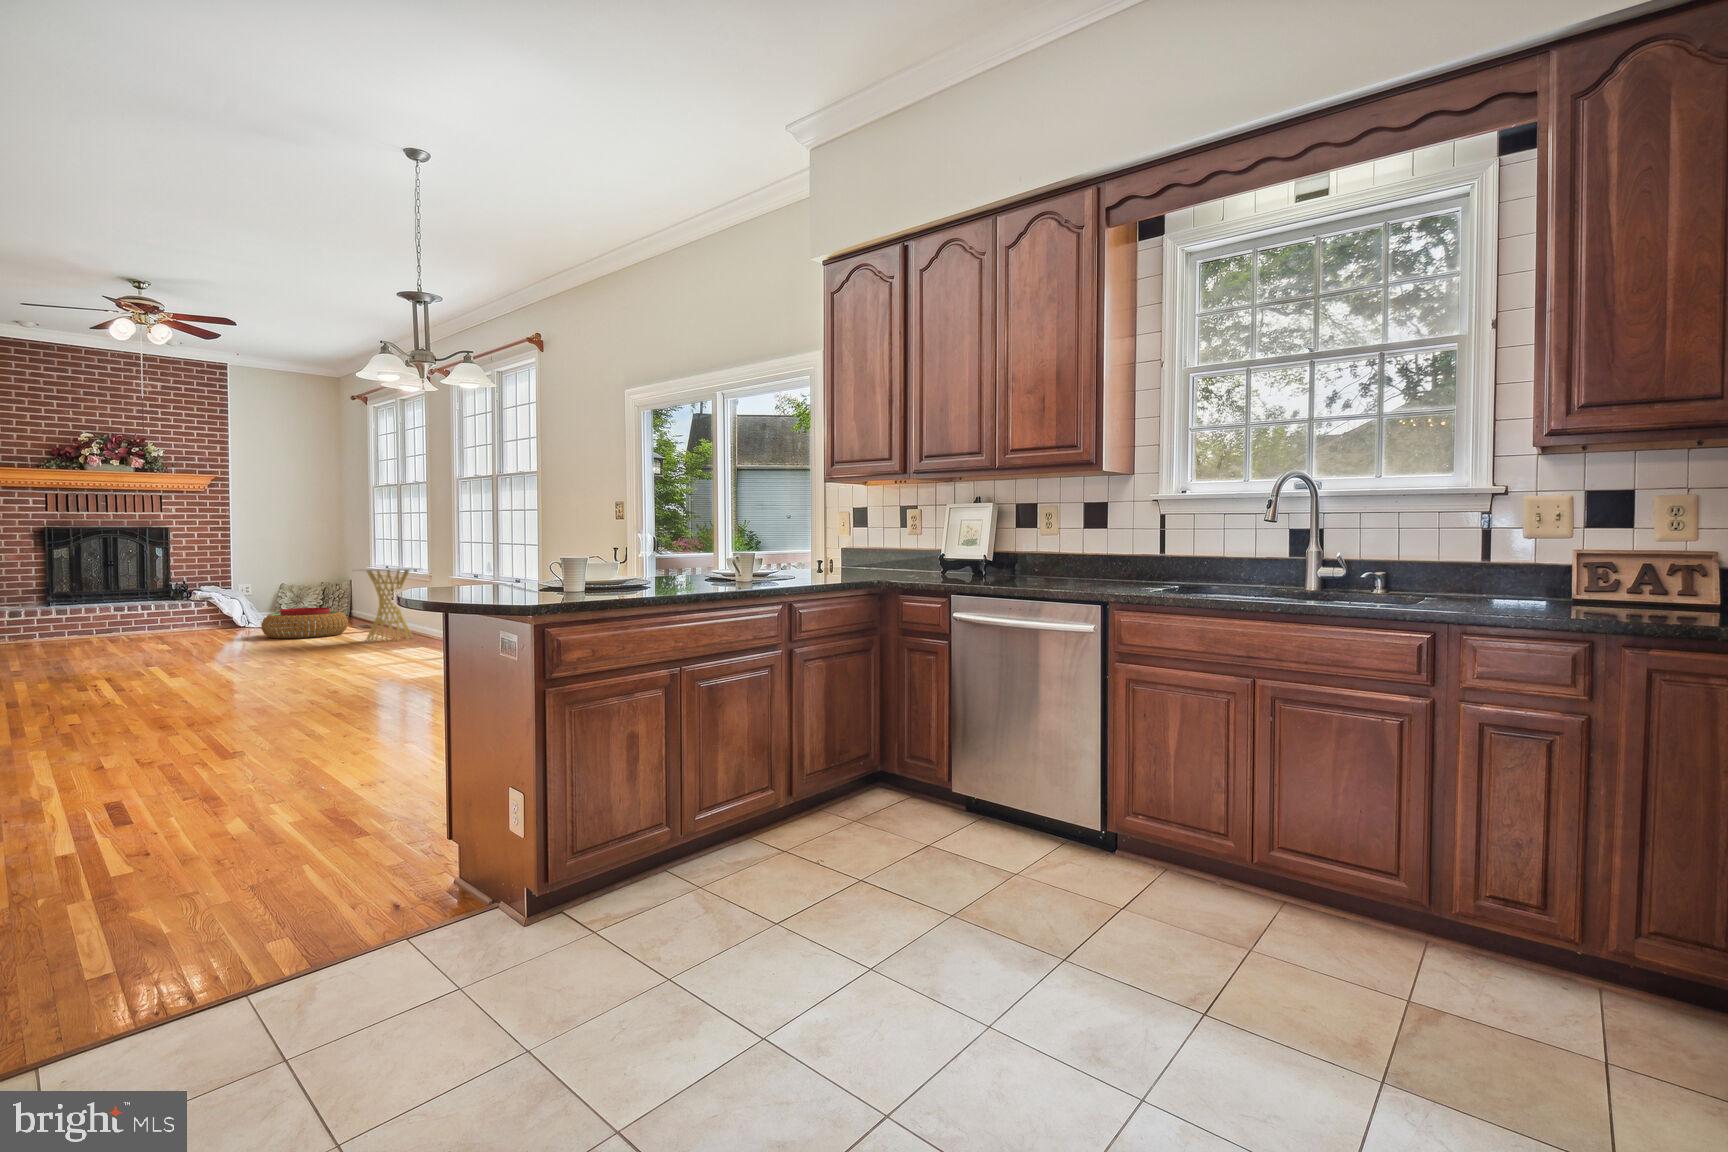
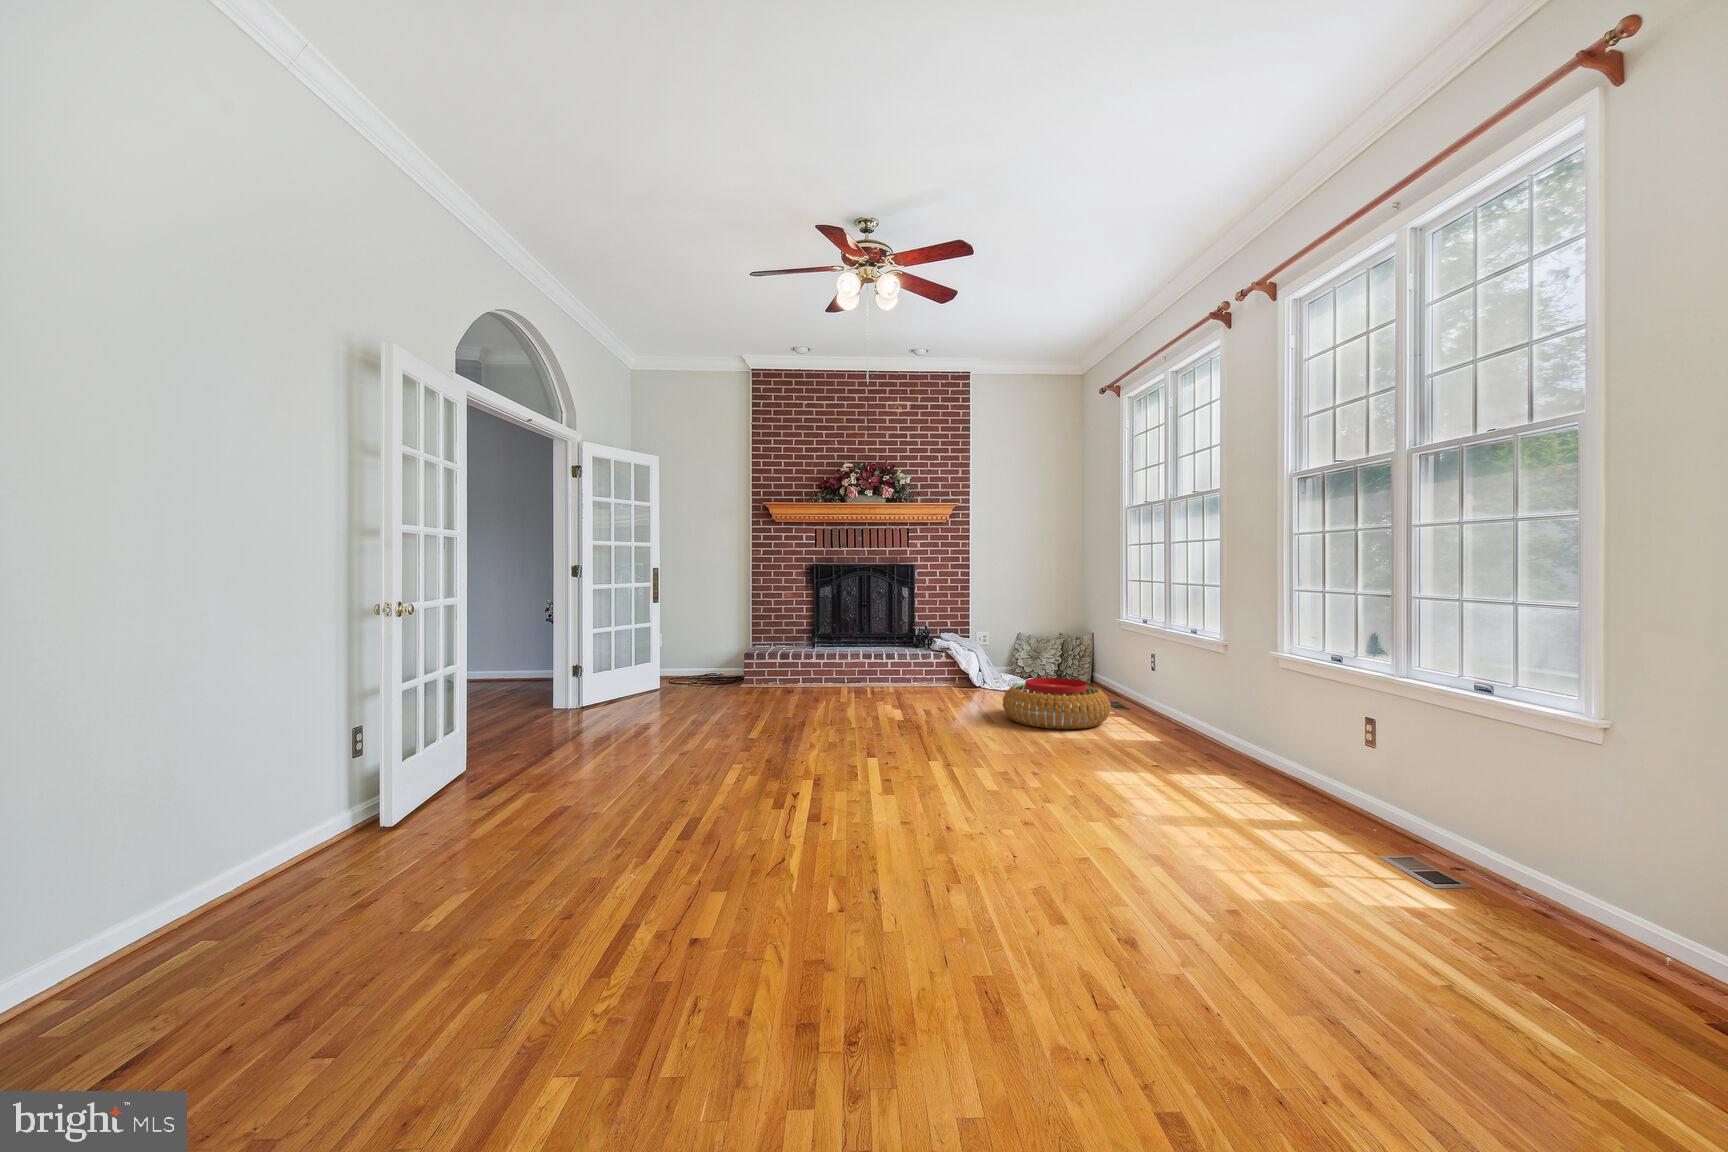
side table: present [362,568,419,641] -> none [1135,634,1252,770]

